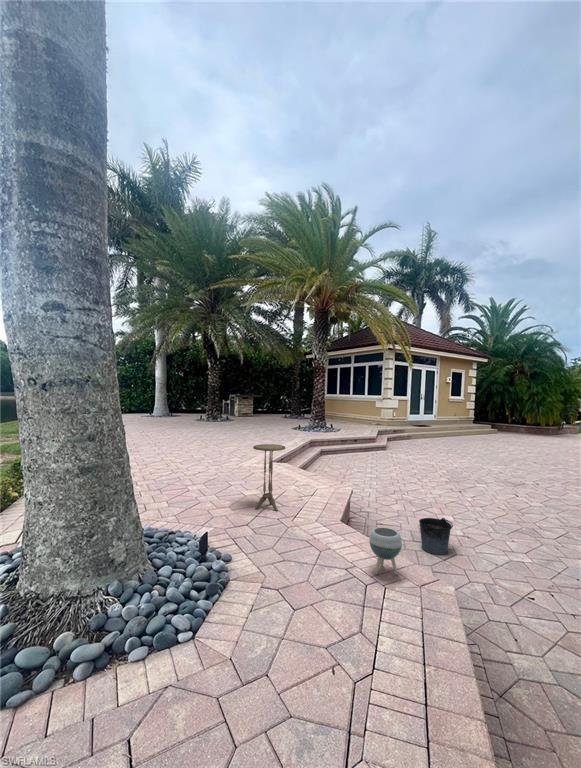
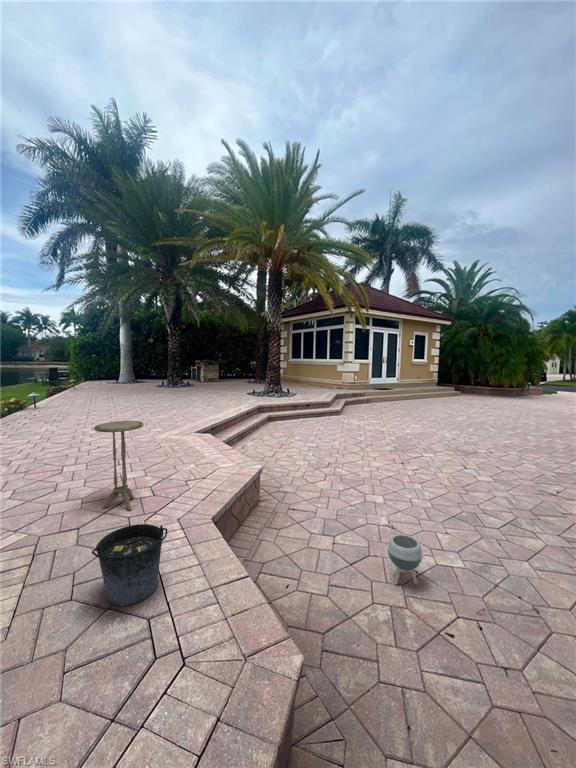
bucket: present [419,518,453,555] -> present [92,524,167,606]
planter: present [369,527,402,575] -> present [388,534,422,585]

